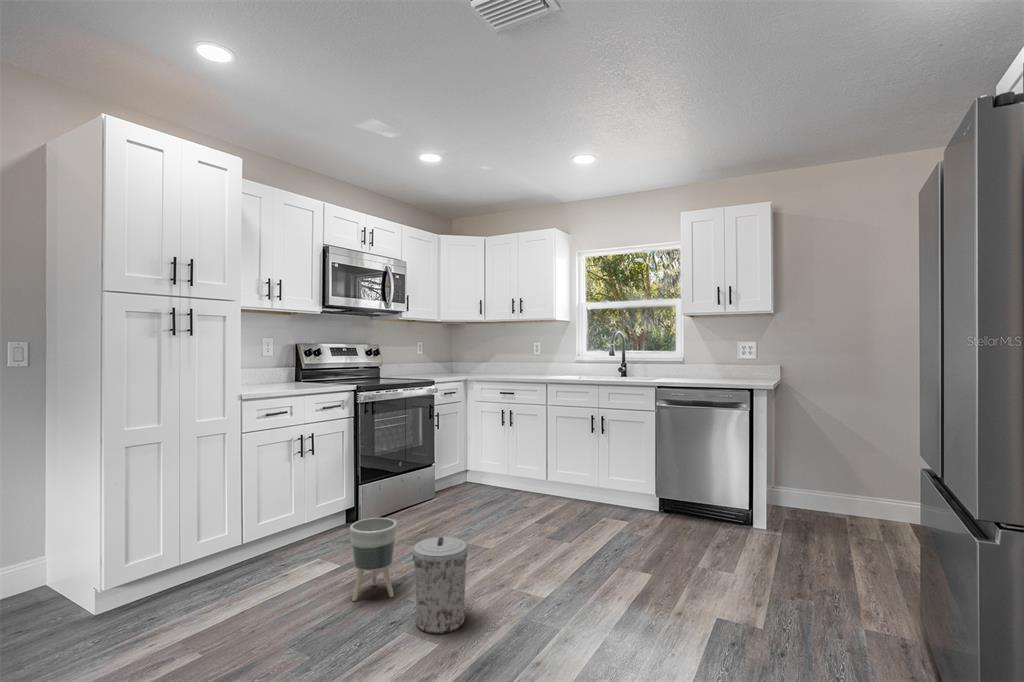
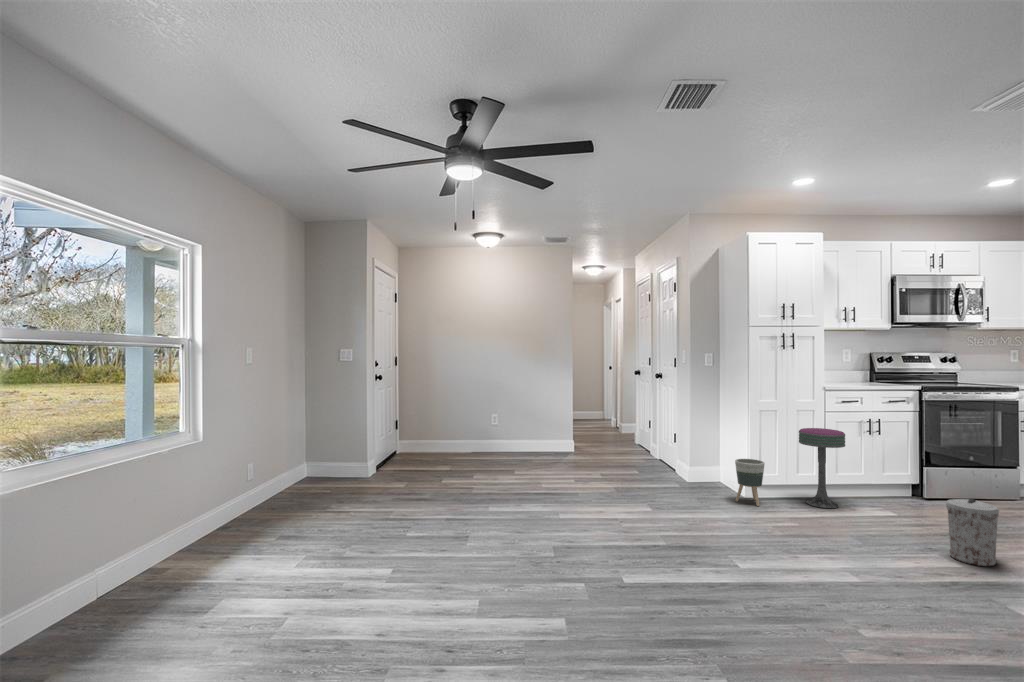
bar stool: none [199,461,272,595] -> present [799,428,845,508]
planter: present [350,518,397,601] -> present [735,459,765,506]

